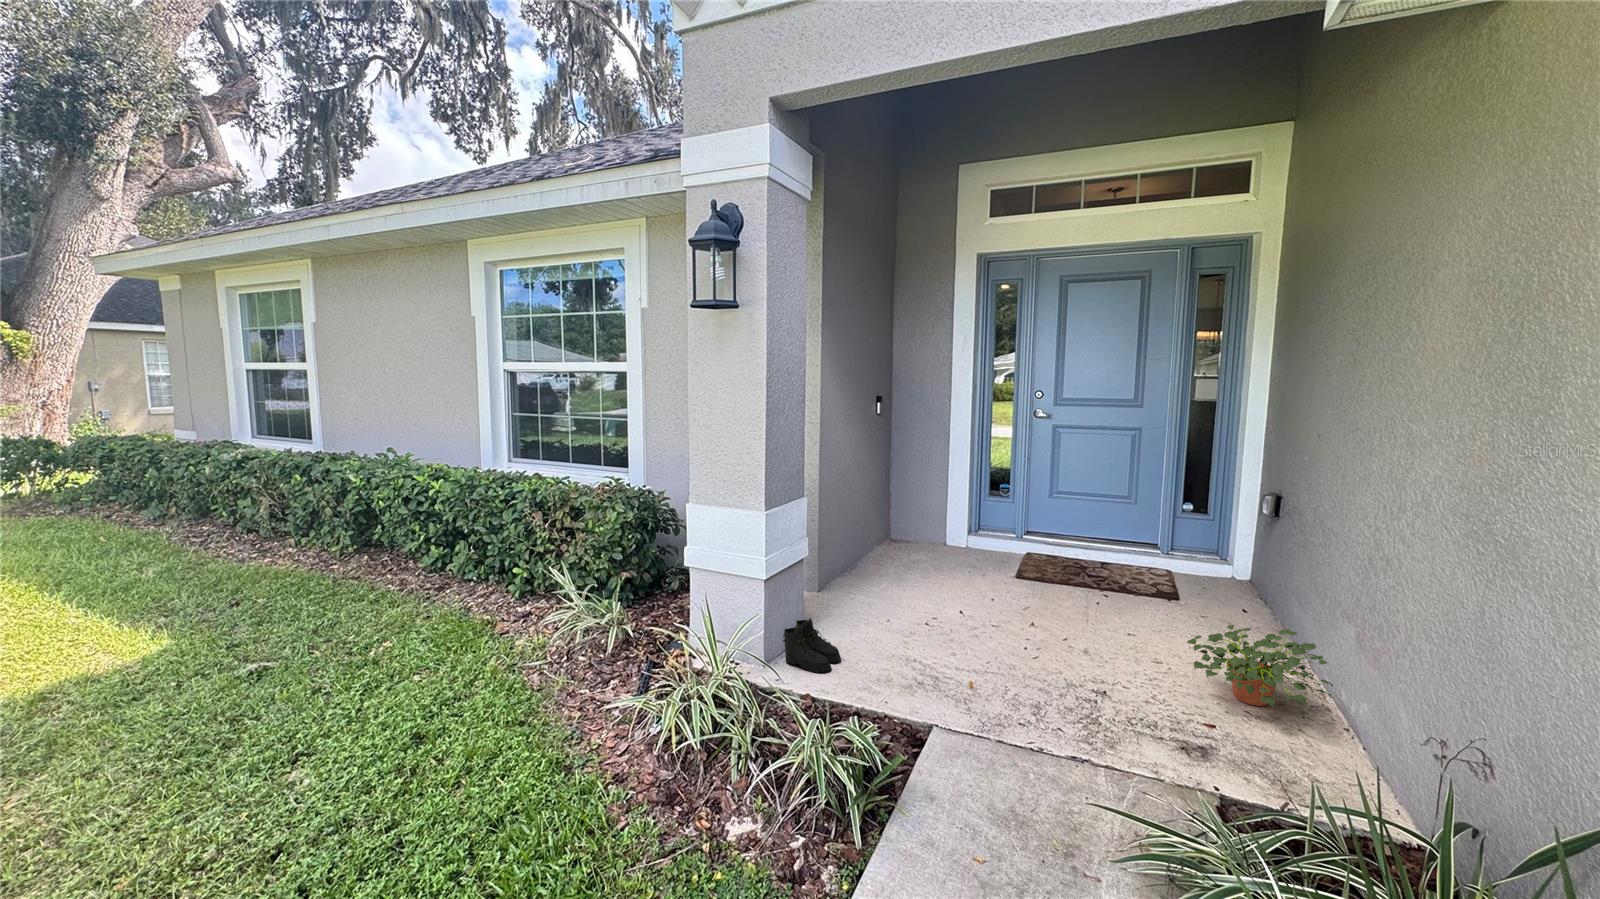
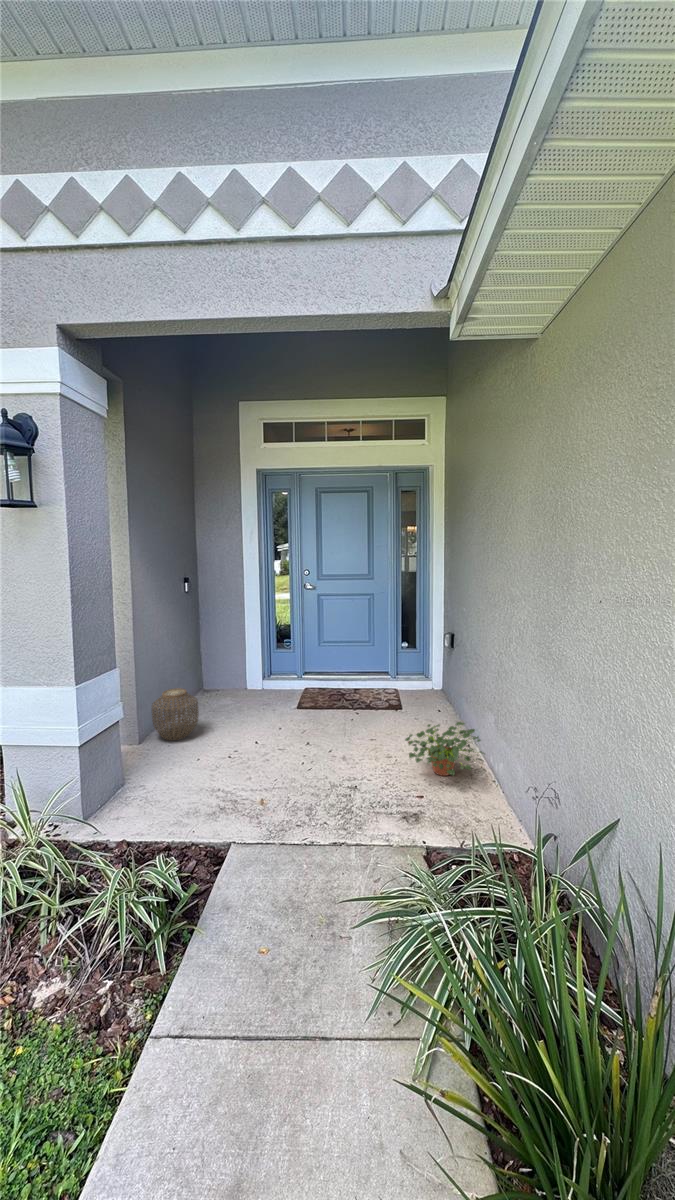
woven basket: none [834,531,888,594] -> present [152,688,199,740]
boots: present [783,618,841,673] -> none [100,771,156,819]

